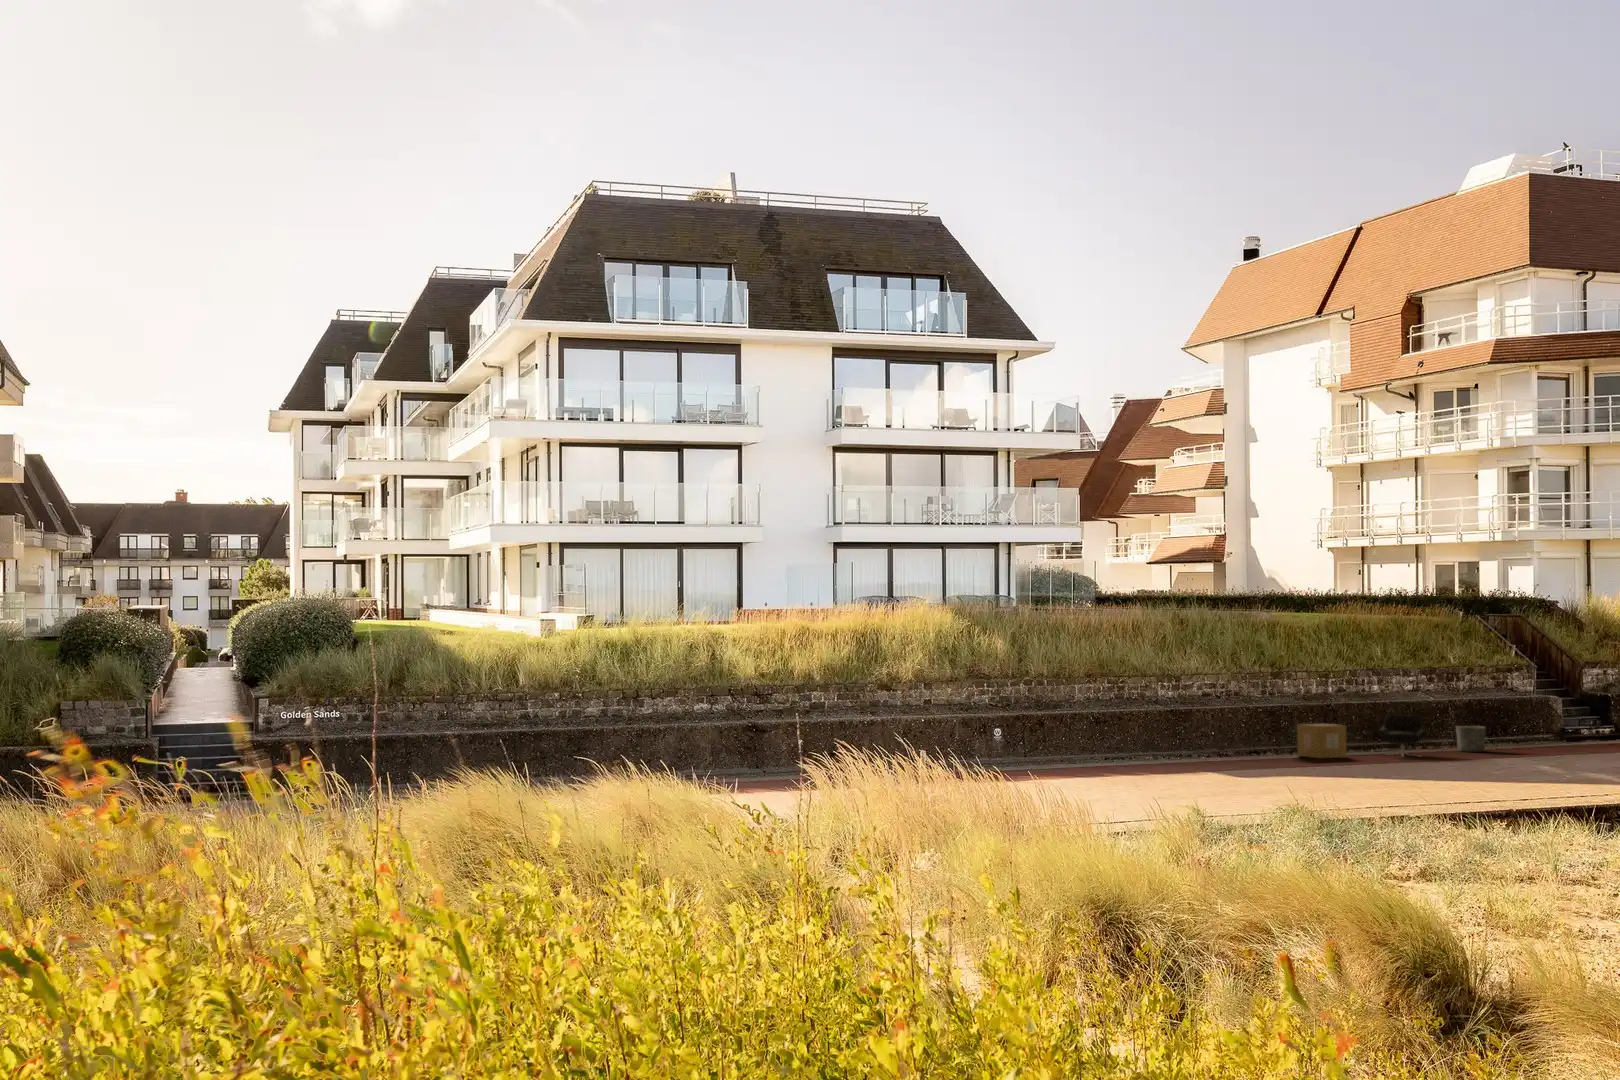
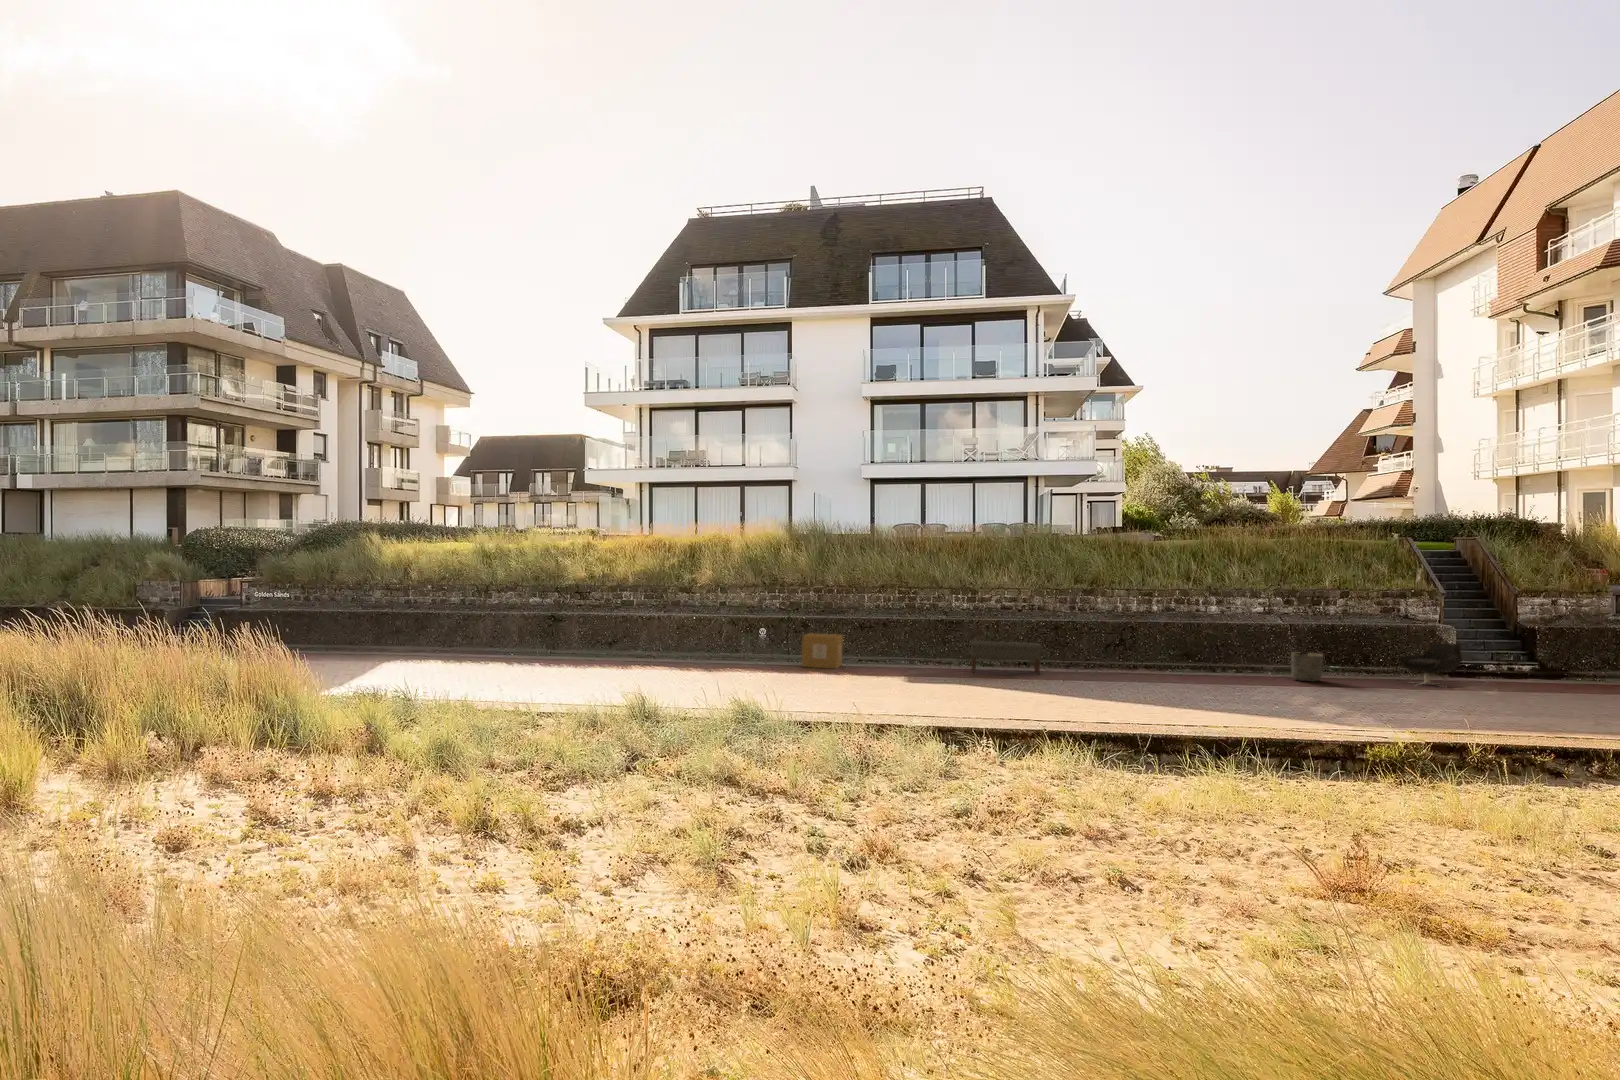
lounge chair: present [1378,715,1426,756] -> present [1397,642,1462,684]
cardboard box: present [1297,724,1347,758] -> present [802,633,843,668]
bench: none [1198,728,1272,761] -> present [971,641,1041,675]

